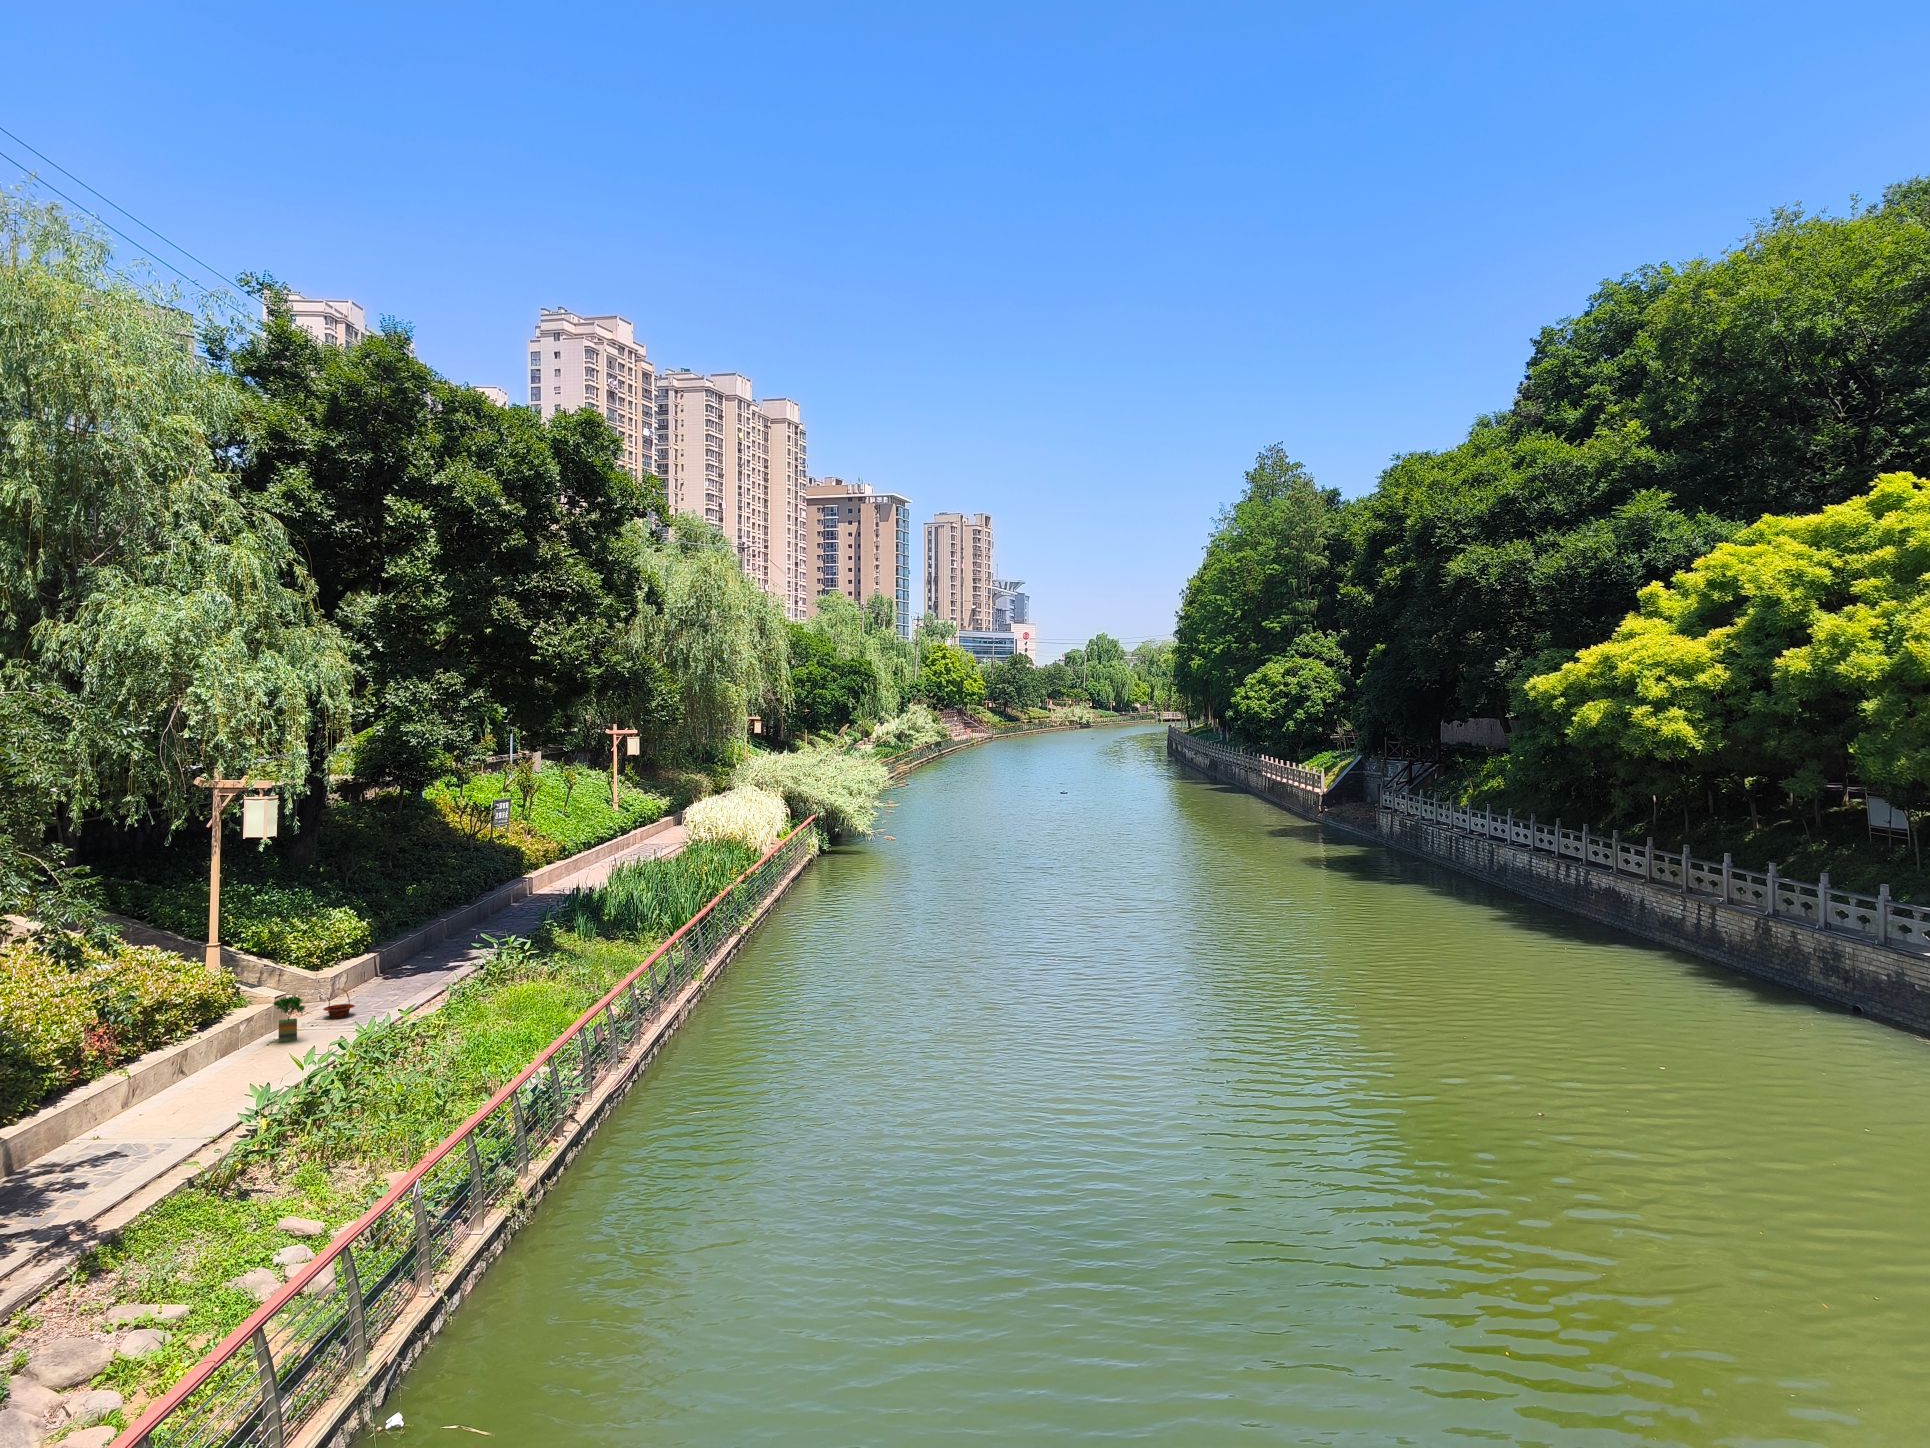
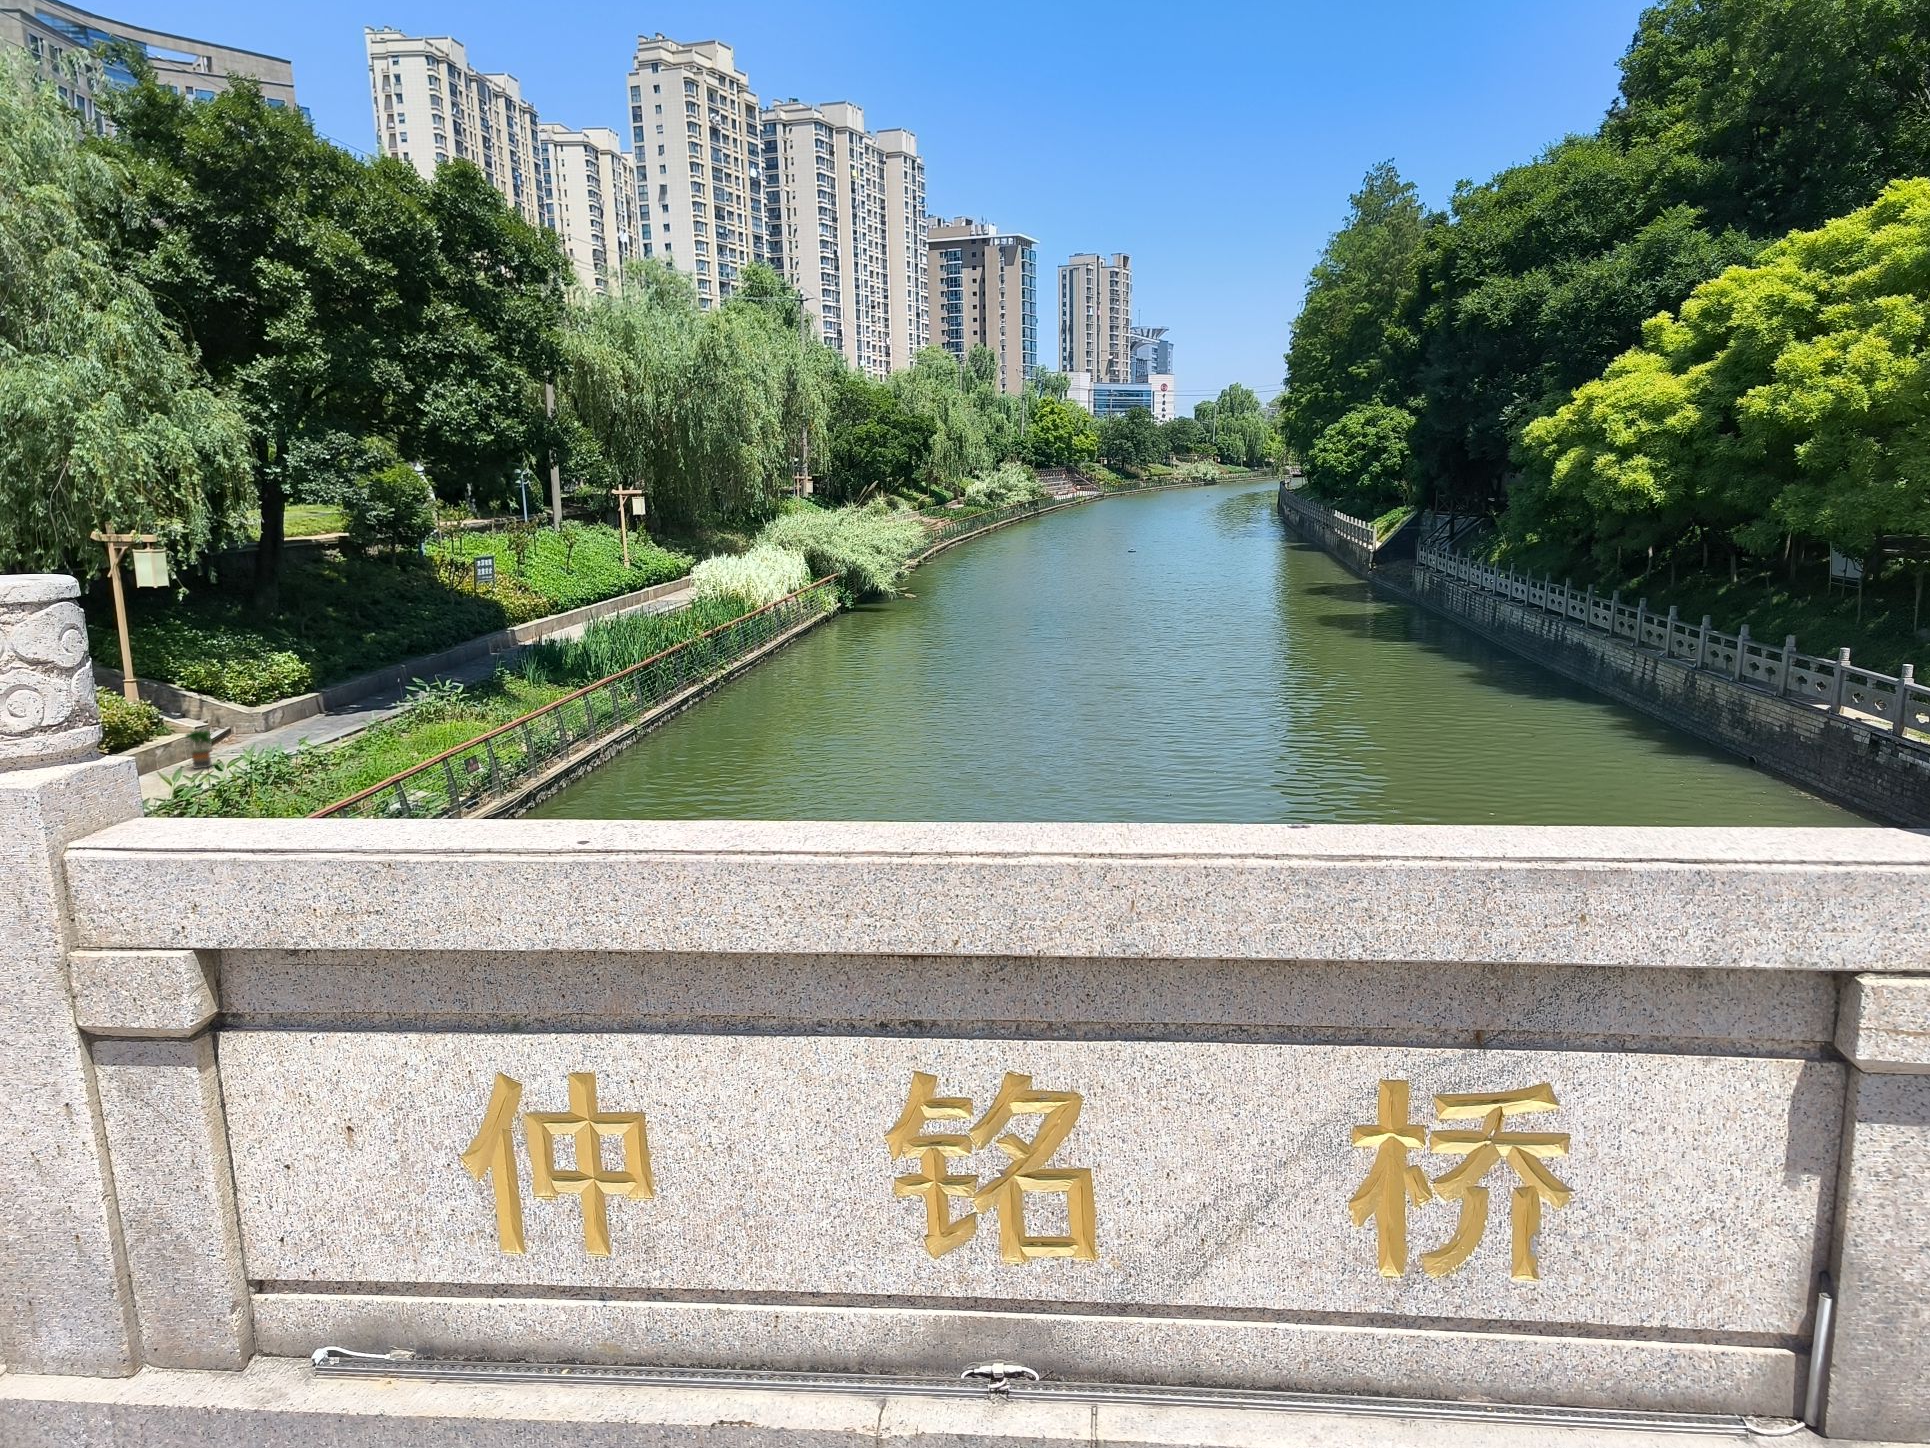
basket: present [323,989,355,1018] -> none [243,725,272,751]

